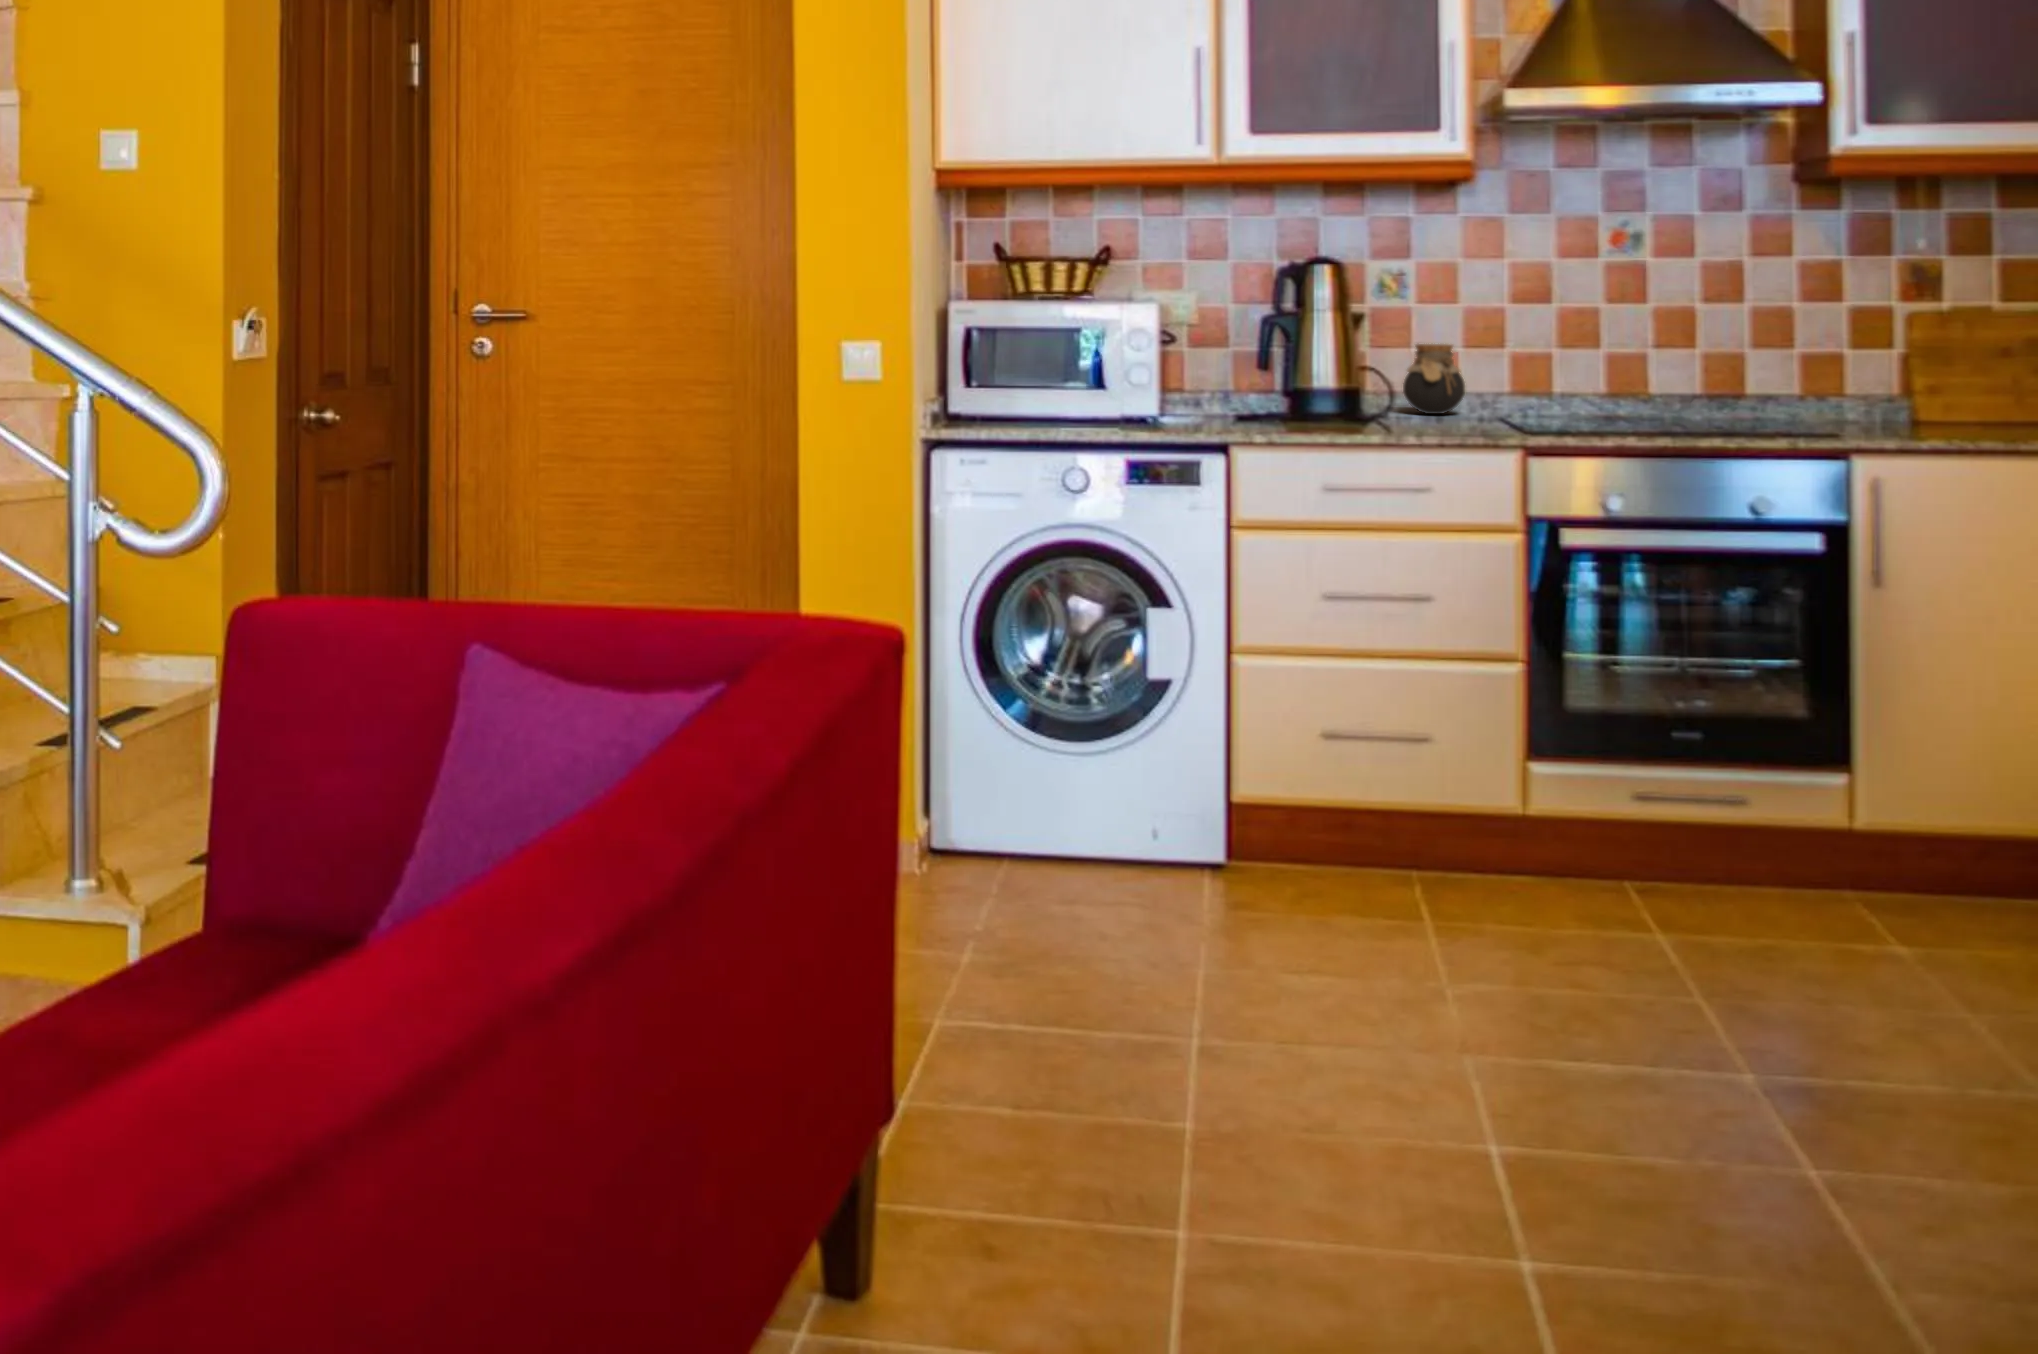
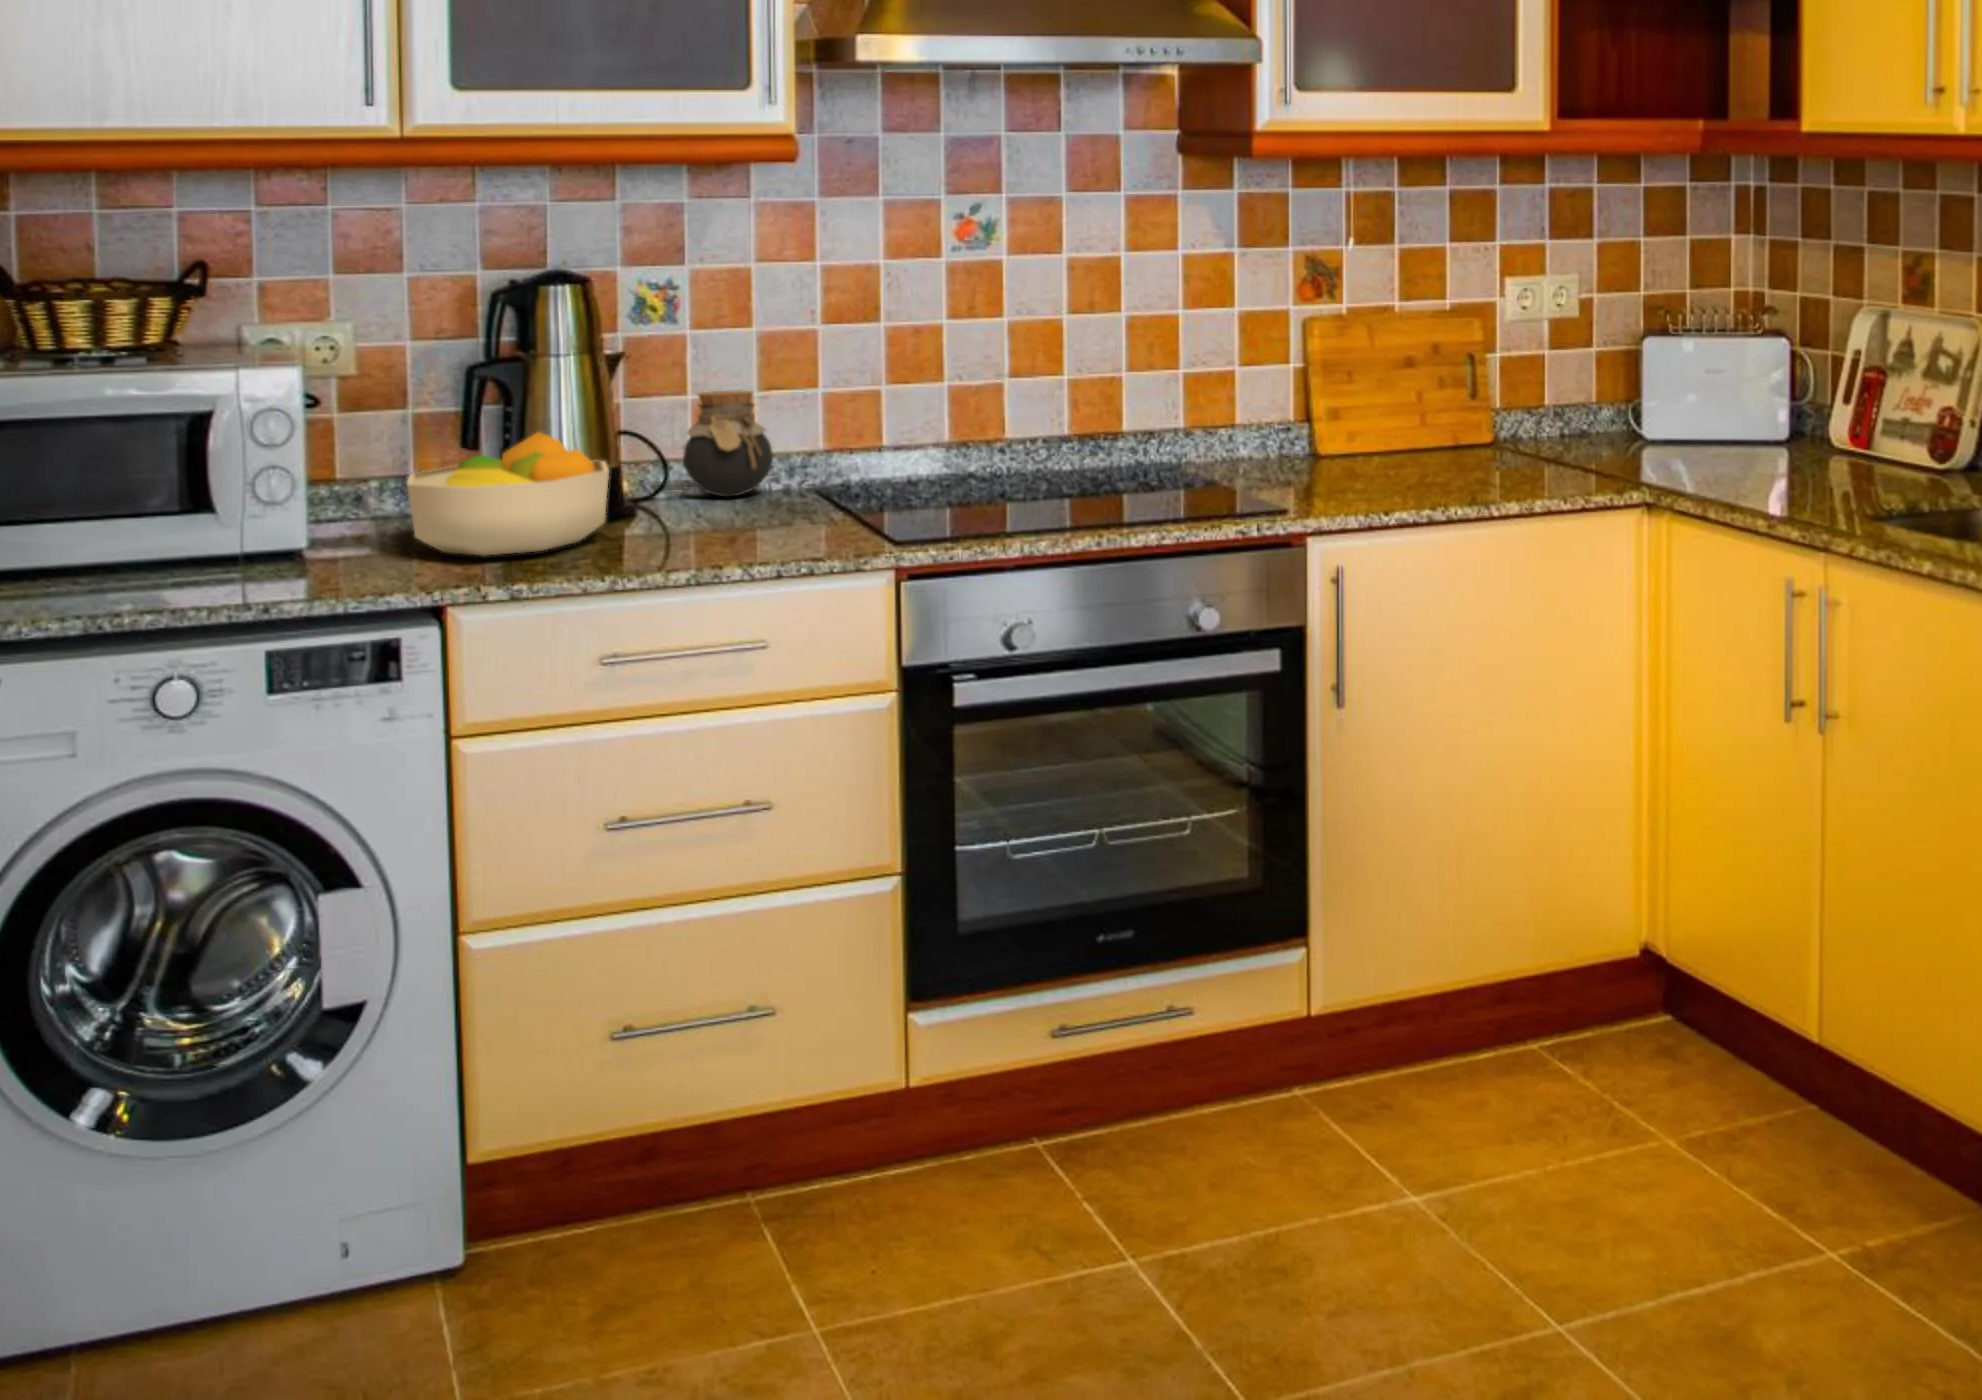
fruit bowl: none [1216,357,1345,426] -> present [407,432,609,556]

